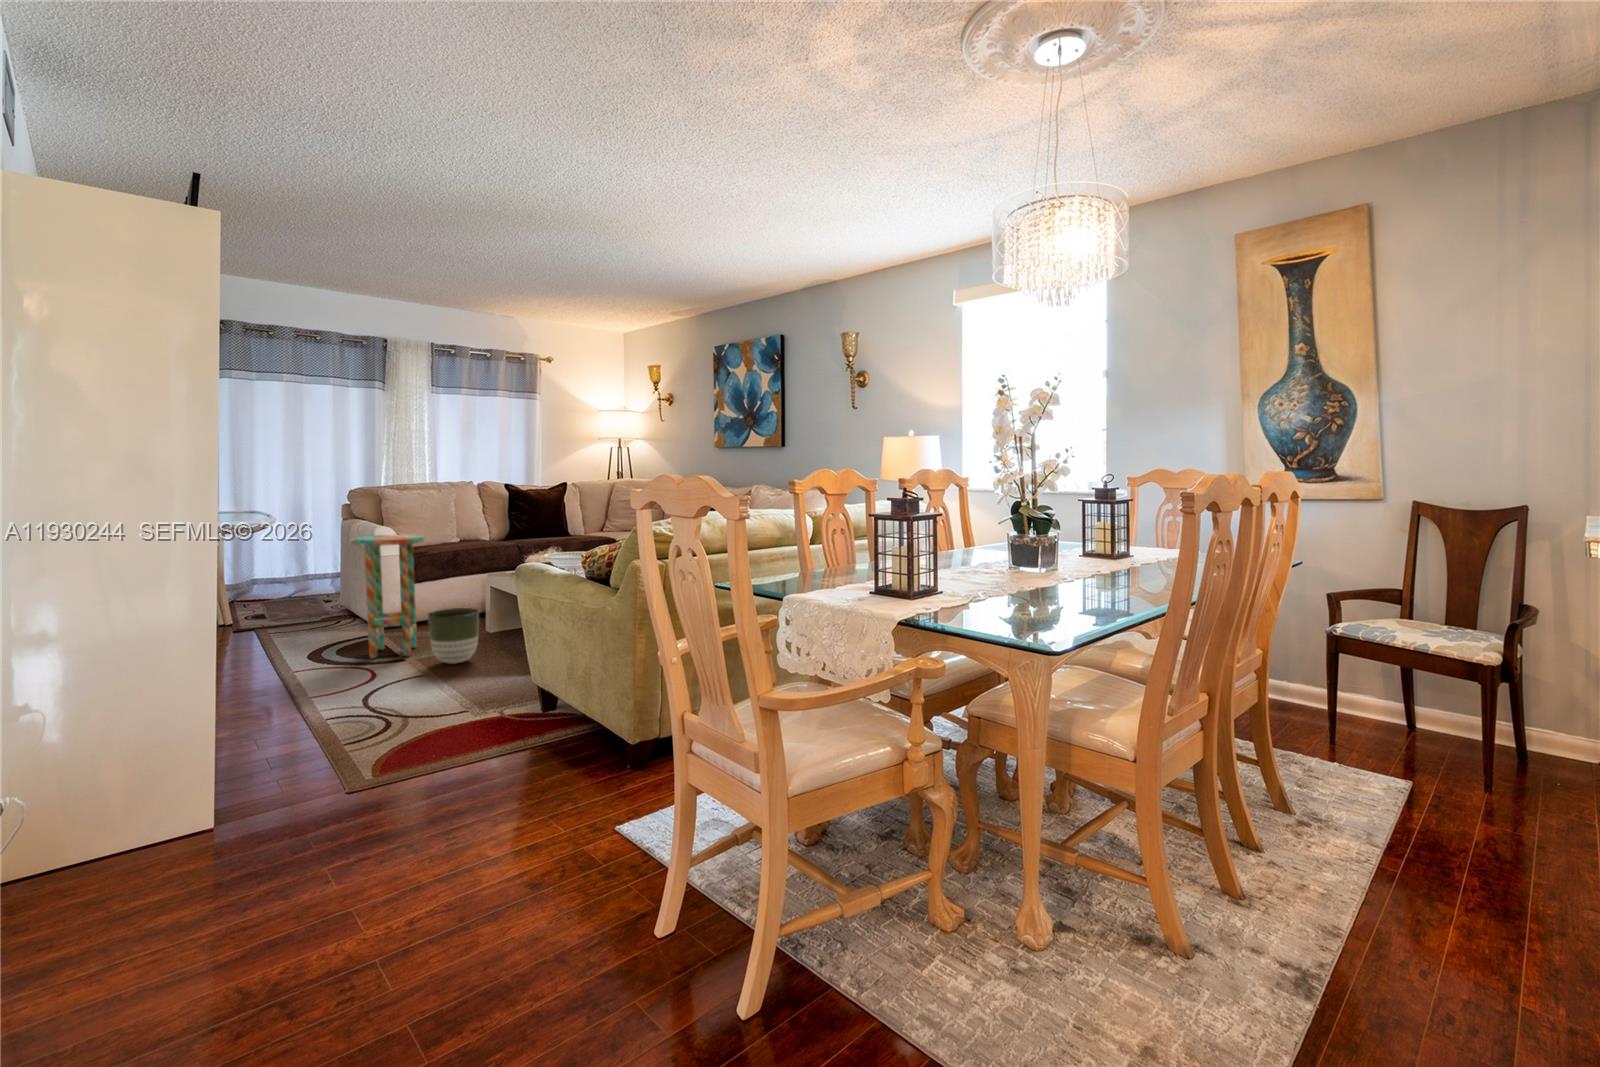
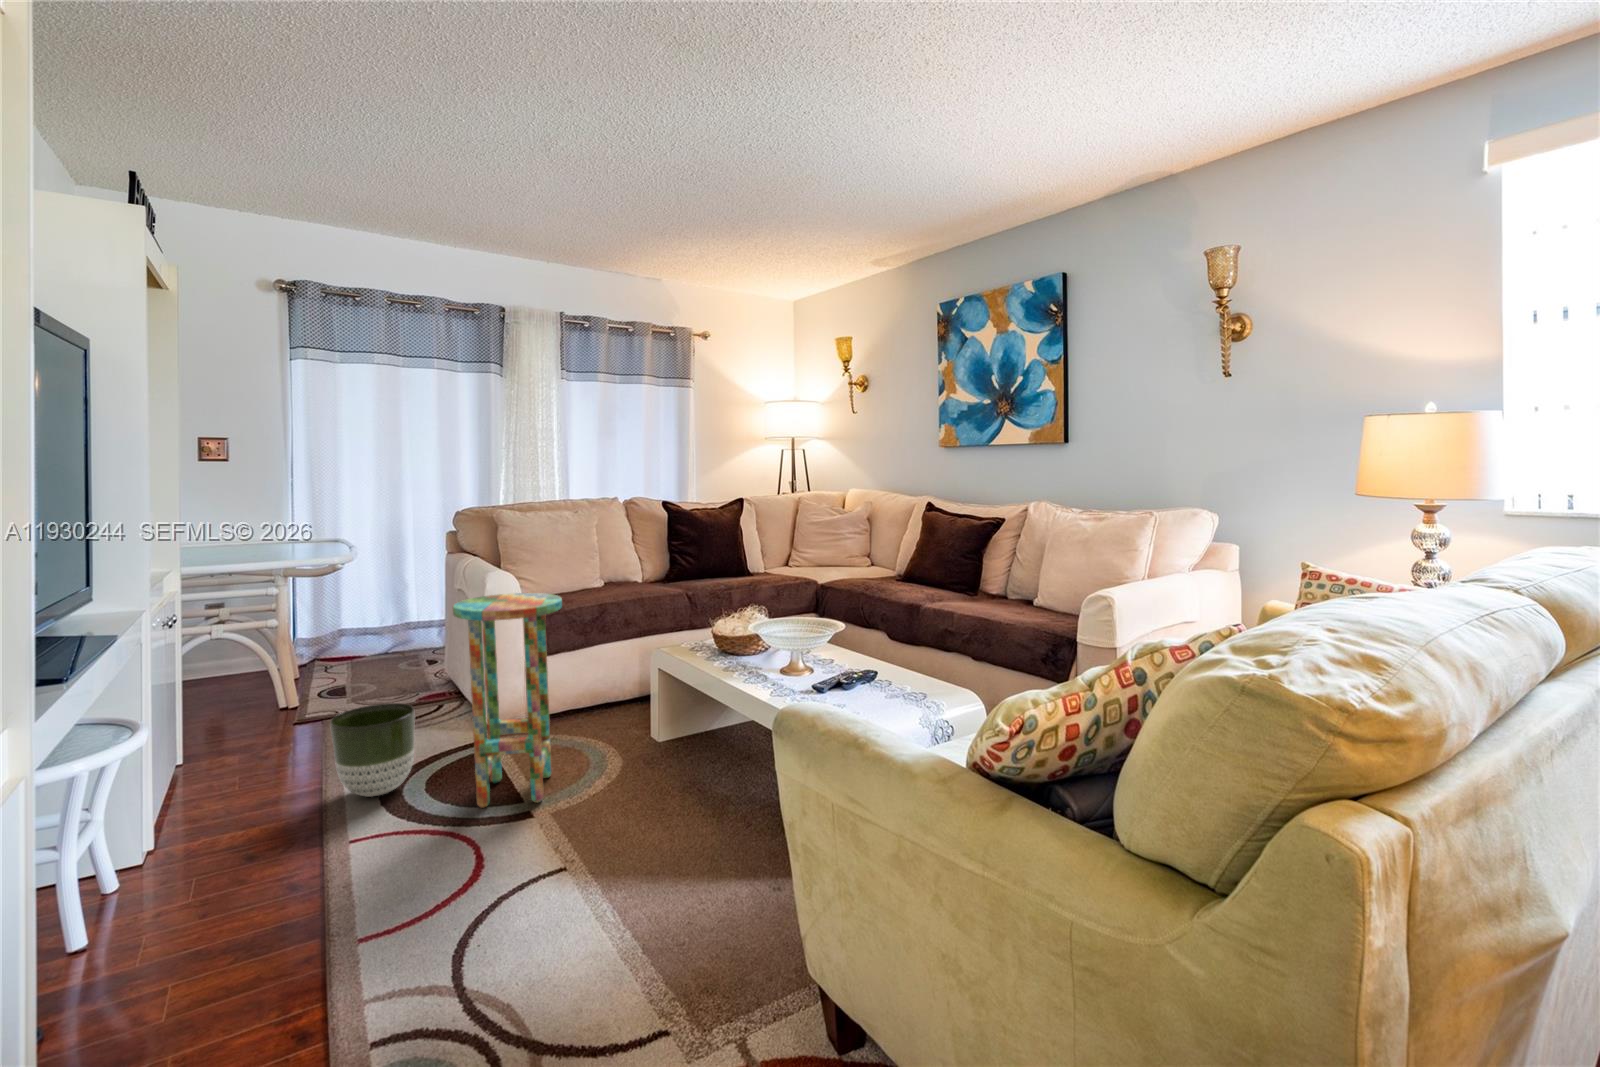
planter: present [428,608,479,664] -> present [330,703,415,797]

